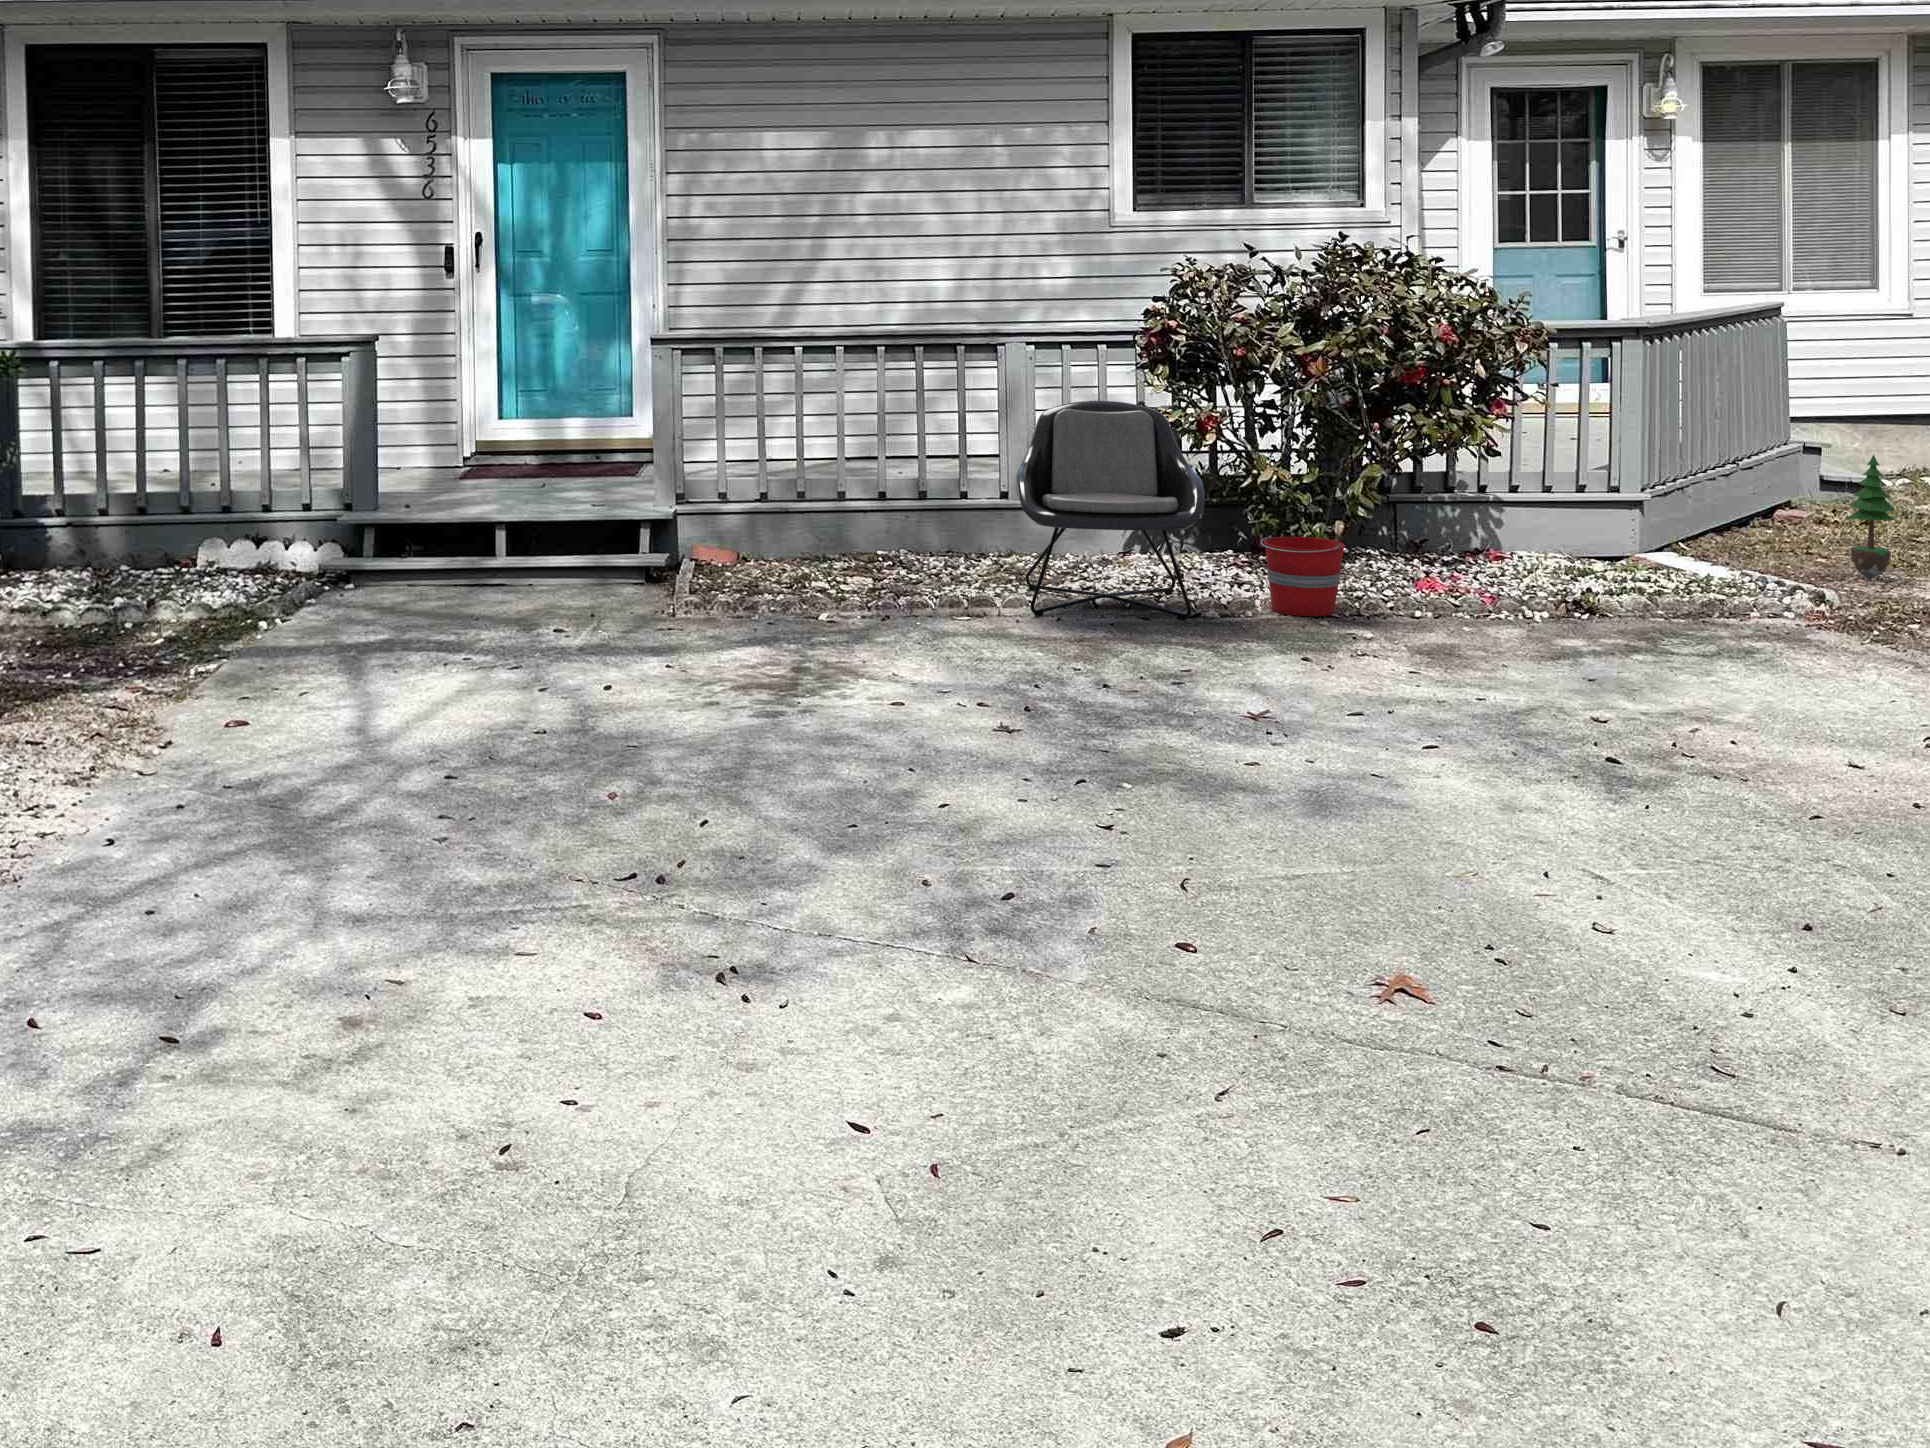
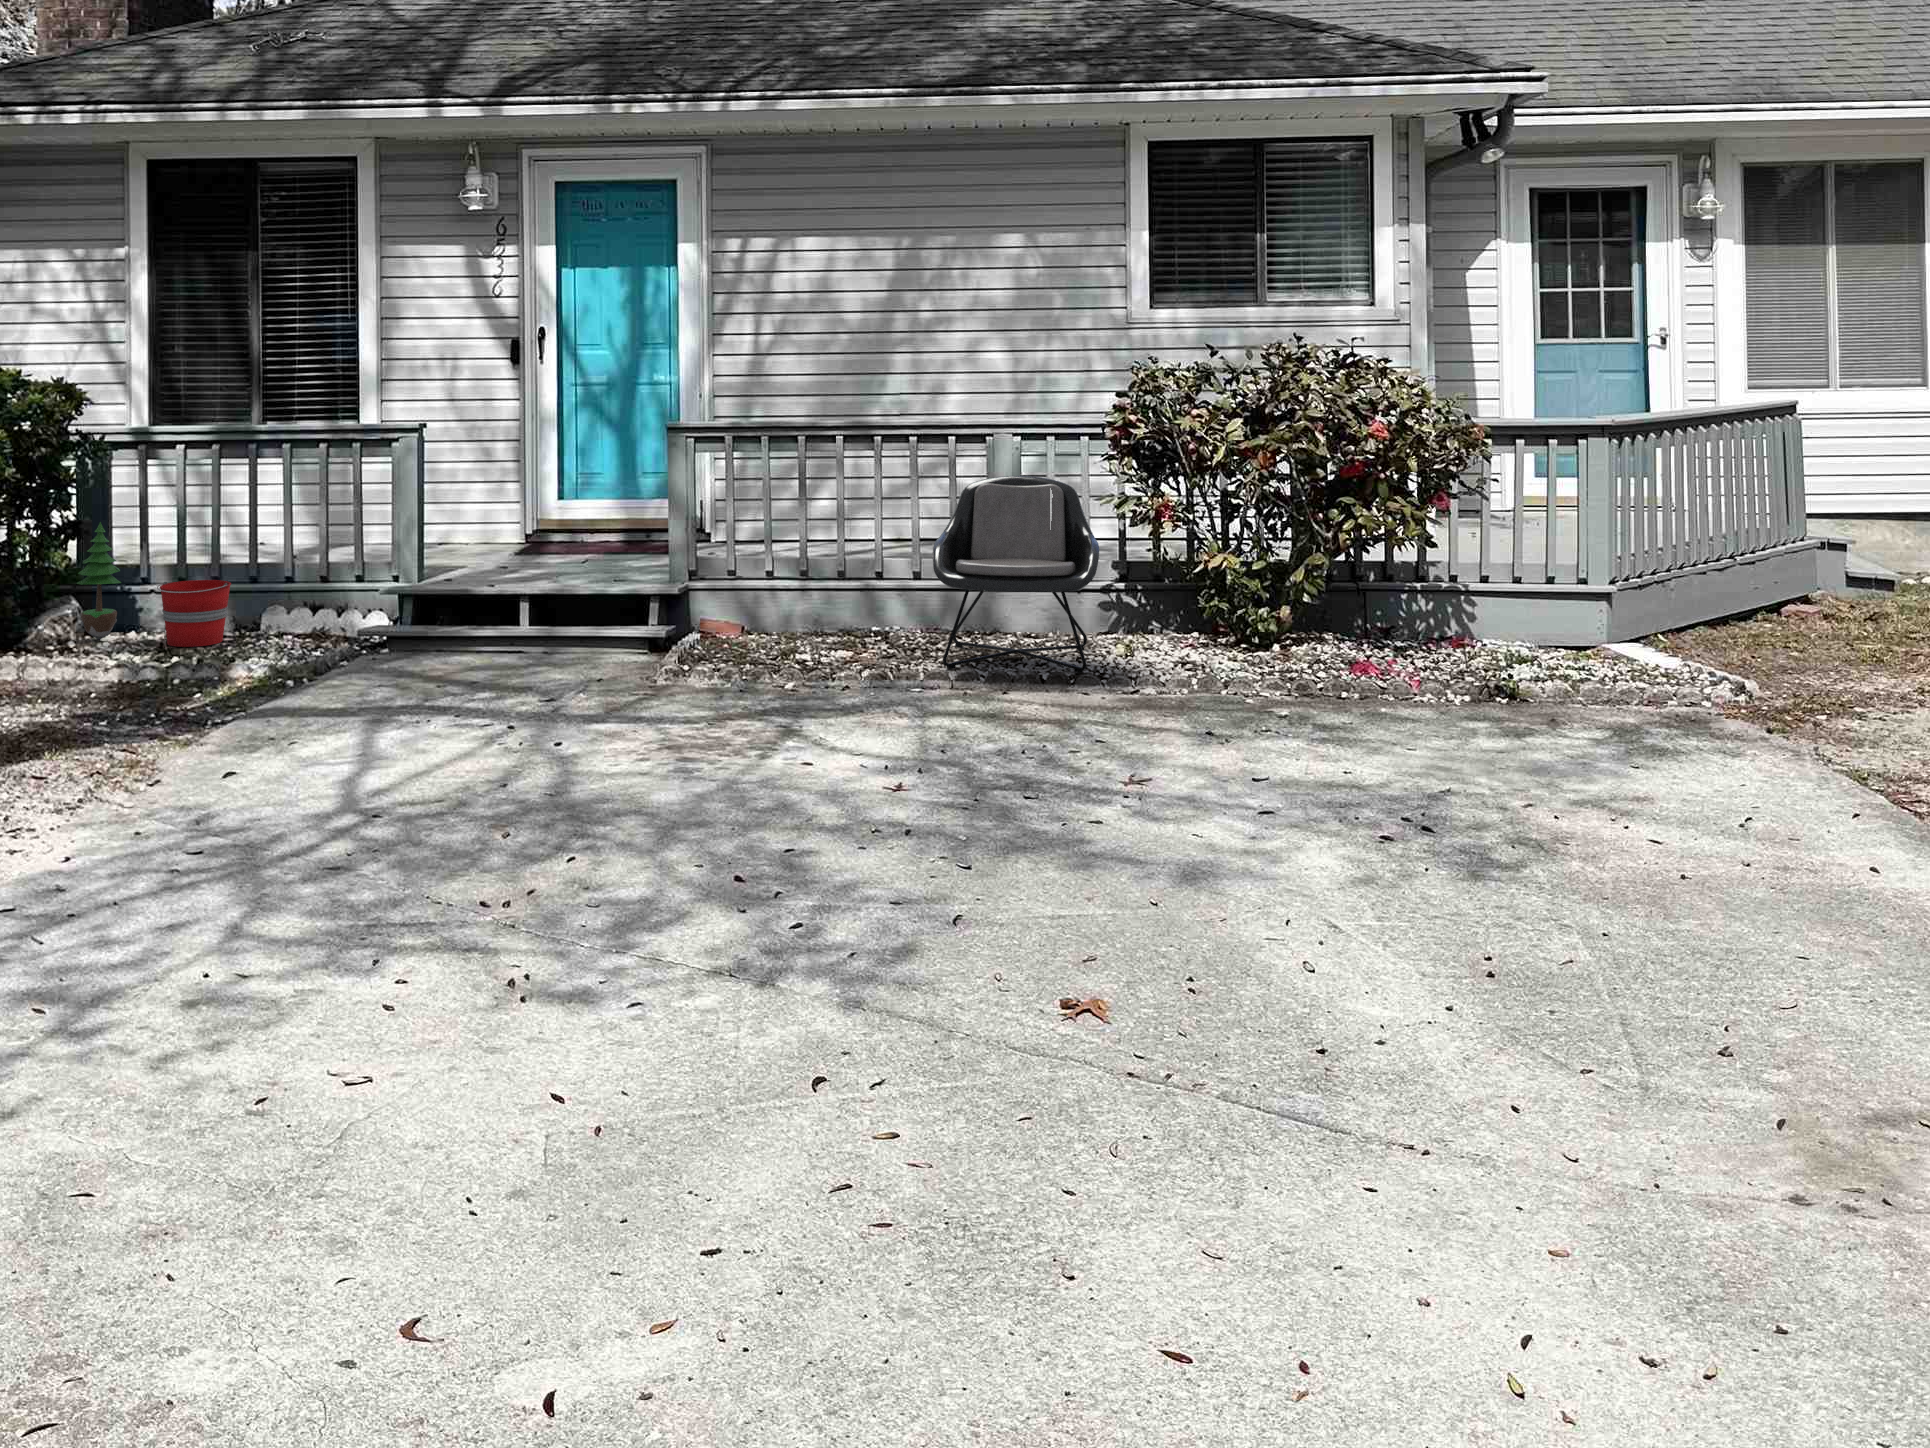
potted tree: present [1846,454,1896,579] -> present [77,522,121,640]
bucket: present [1261,536,1345,616] -> present [157,580,231,647]

